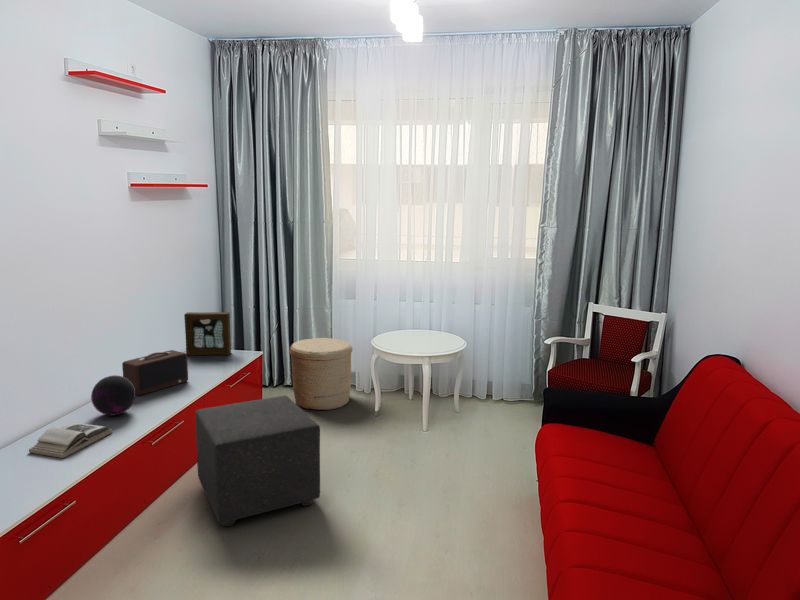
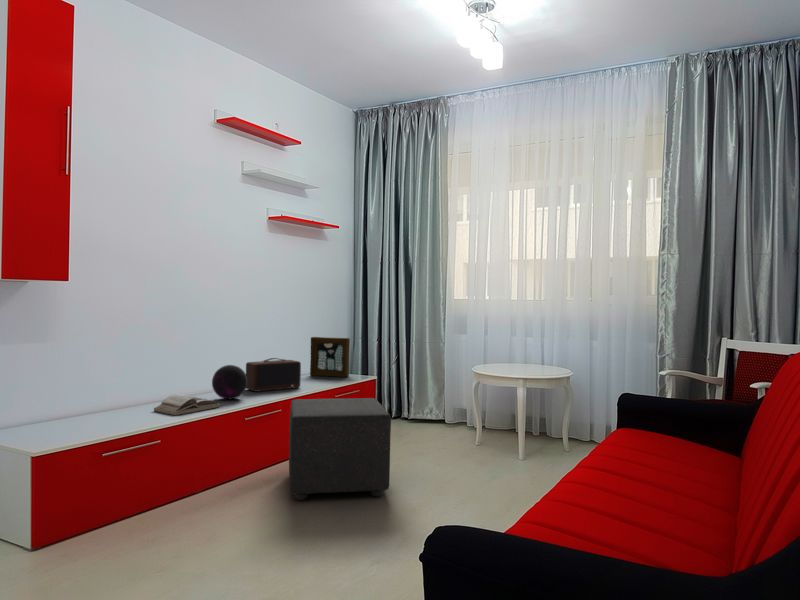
woven basket: present [290,338,352,410] -> none [401,371,462,438]

